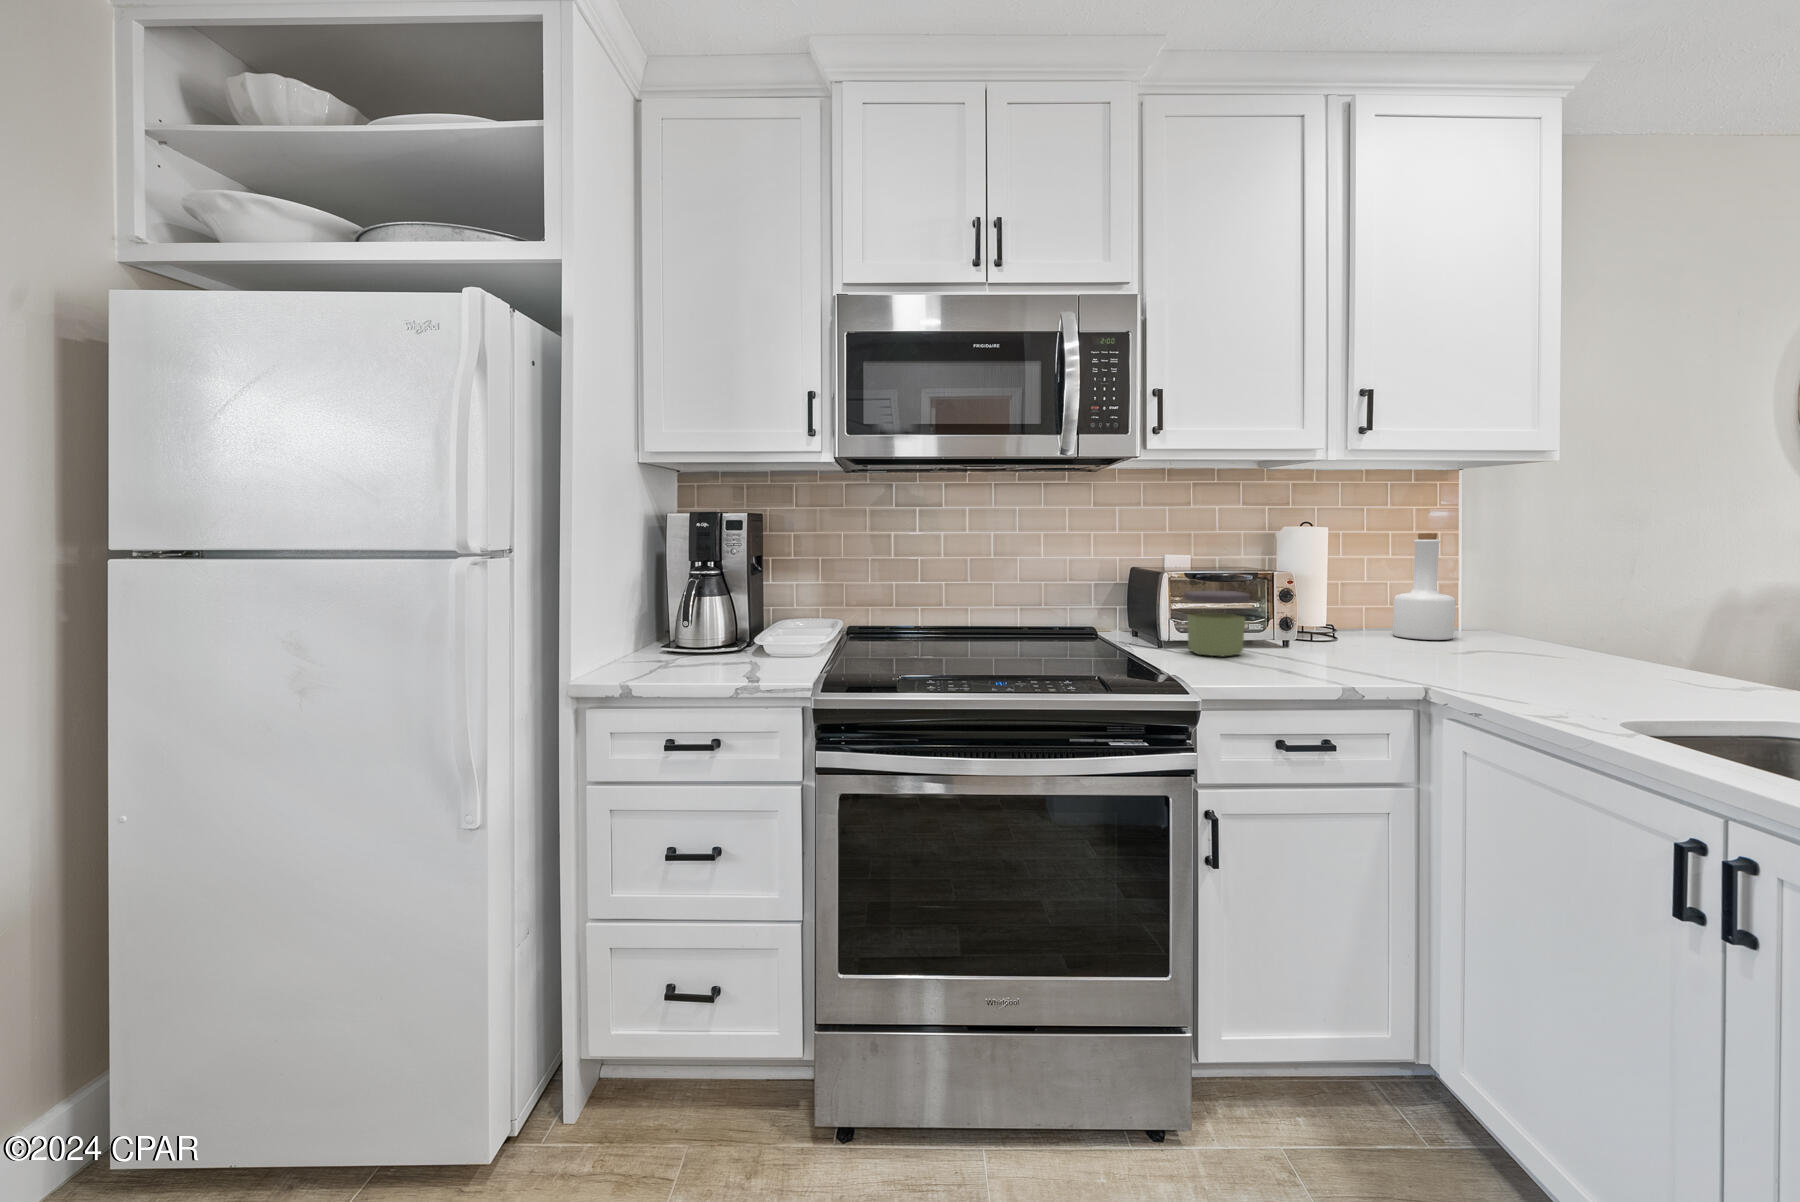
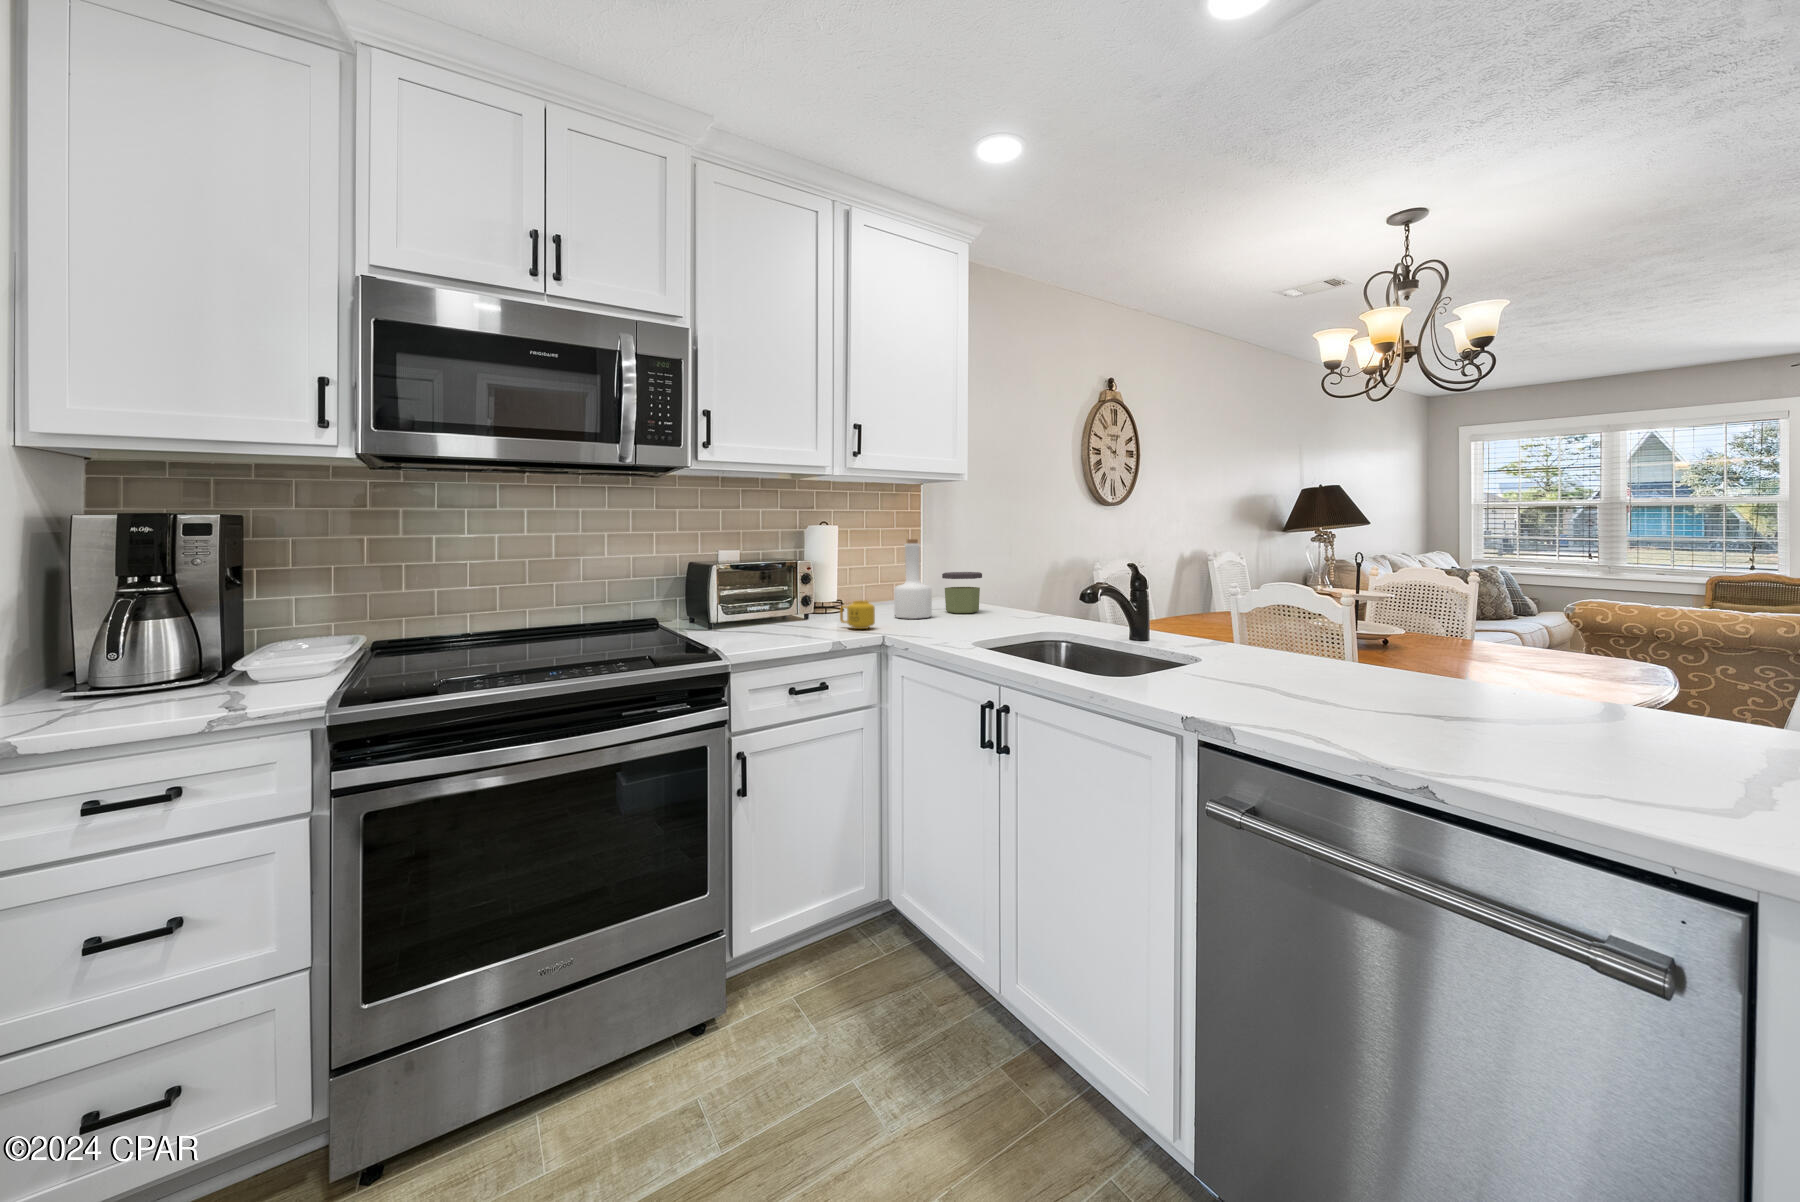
jar: present [1184,590,1250,656] -> present [942,572,982,613]
mug: none [1313,612,1366,649] -> present [840,600,875,629]

